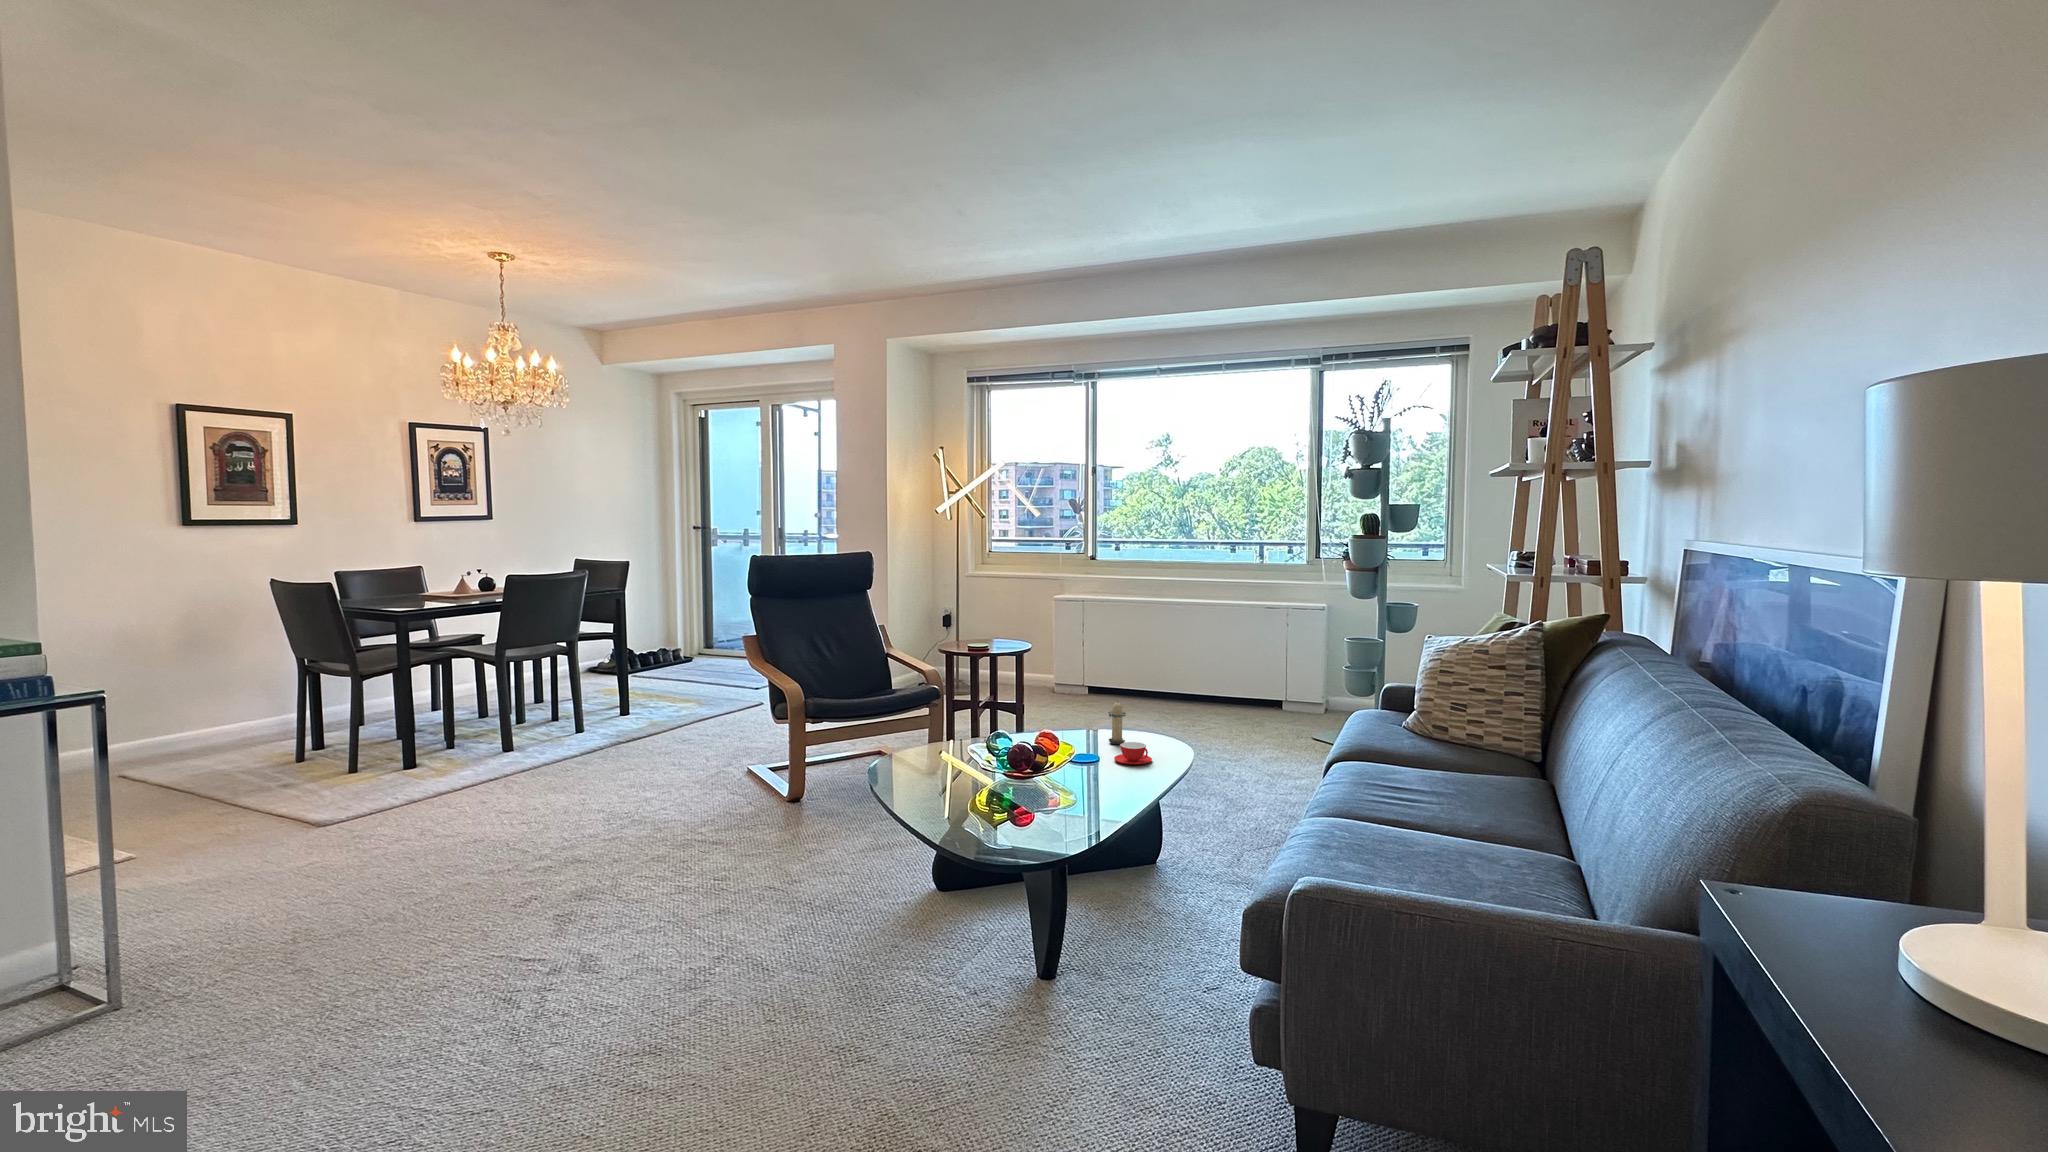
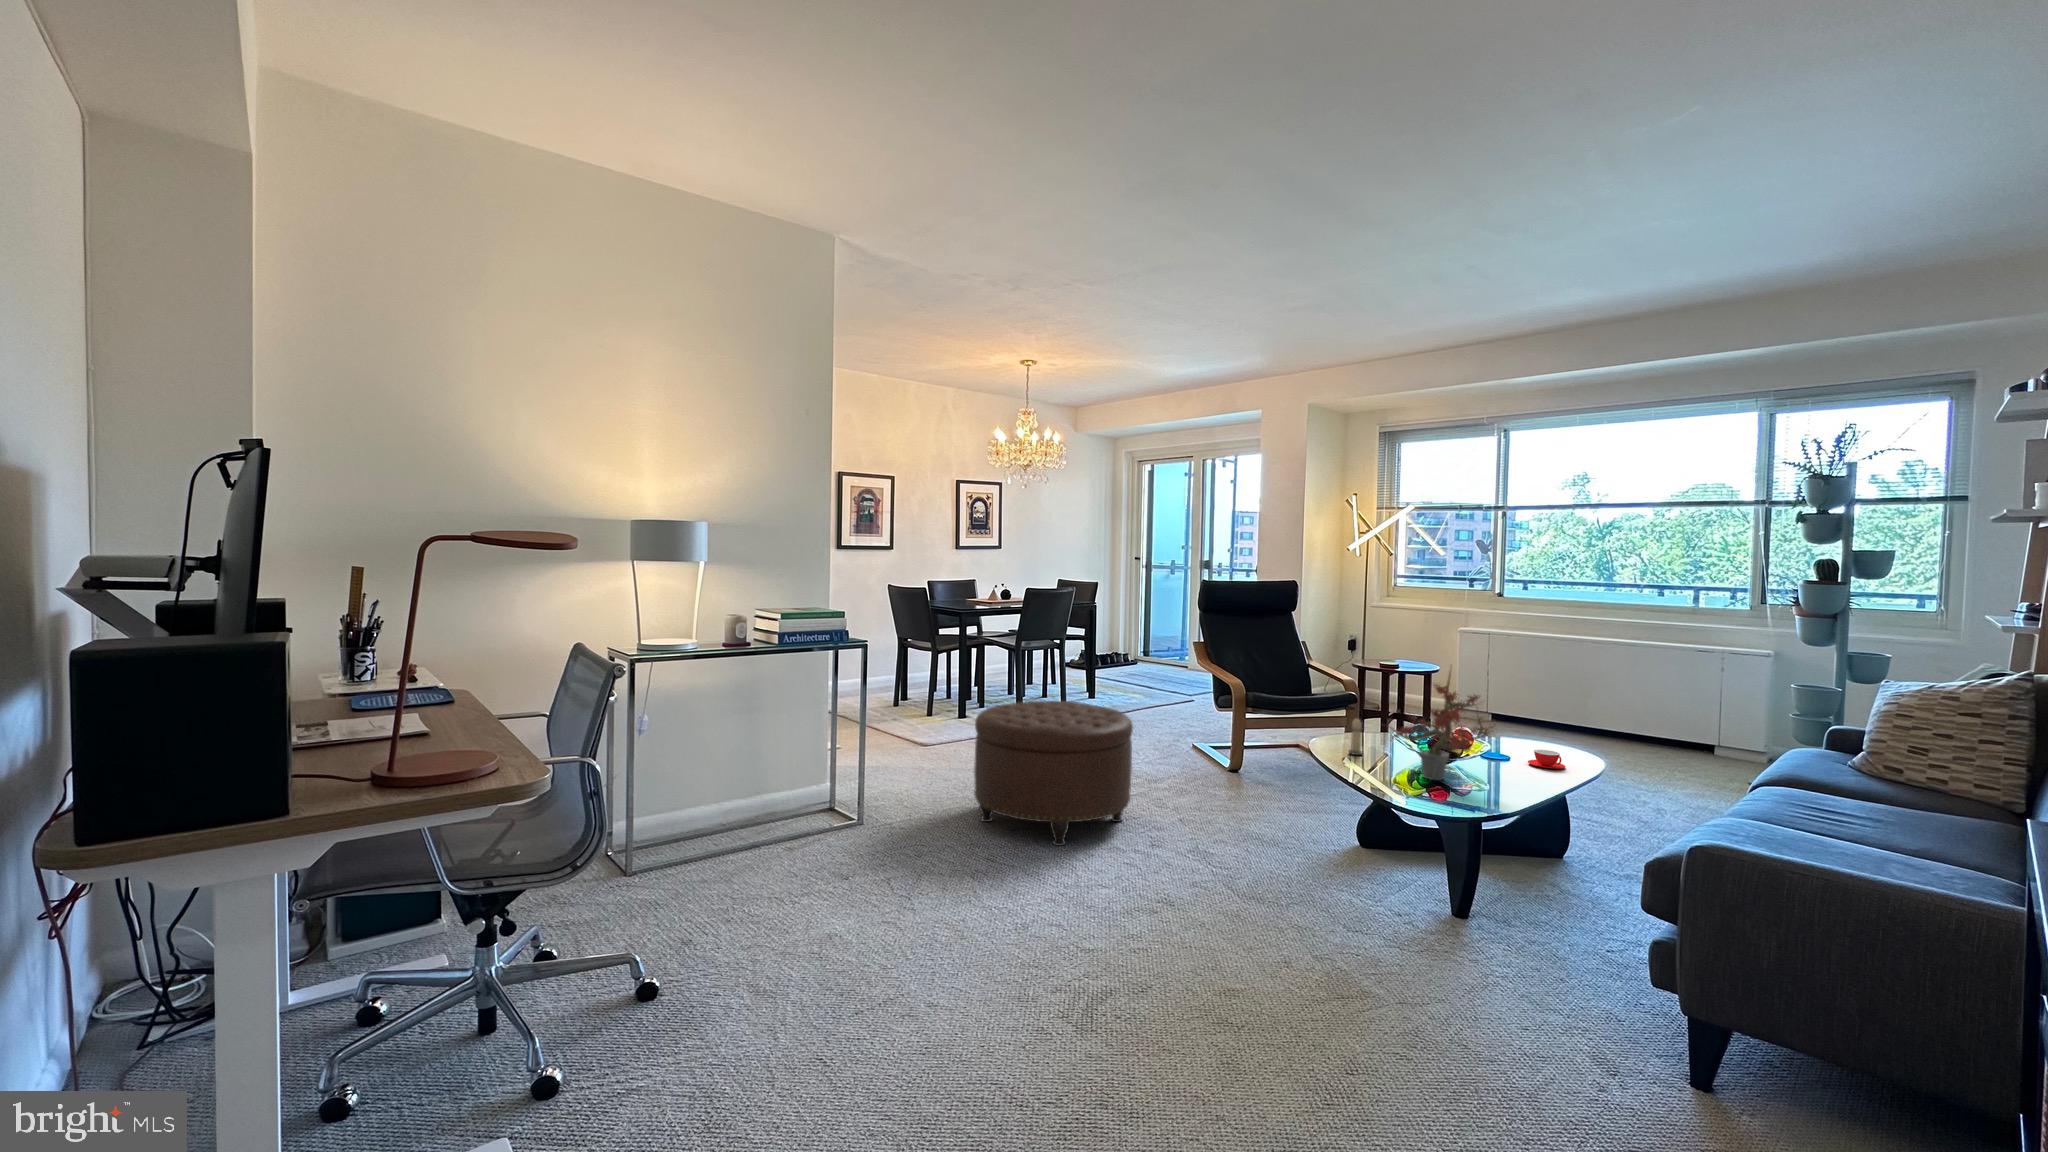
potted plant: none [942,655,1078,802] -> present [1390,673,1495,780]
candle: present [1108,700,1126,744] -> present [1349,719,1363,755]
ottoman: none [333,745,616,982] -> present [974,701,1133,846]

